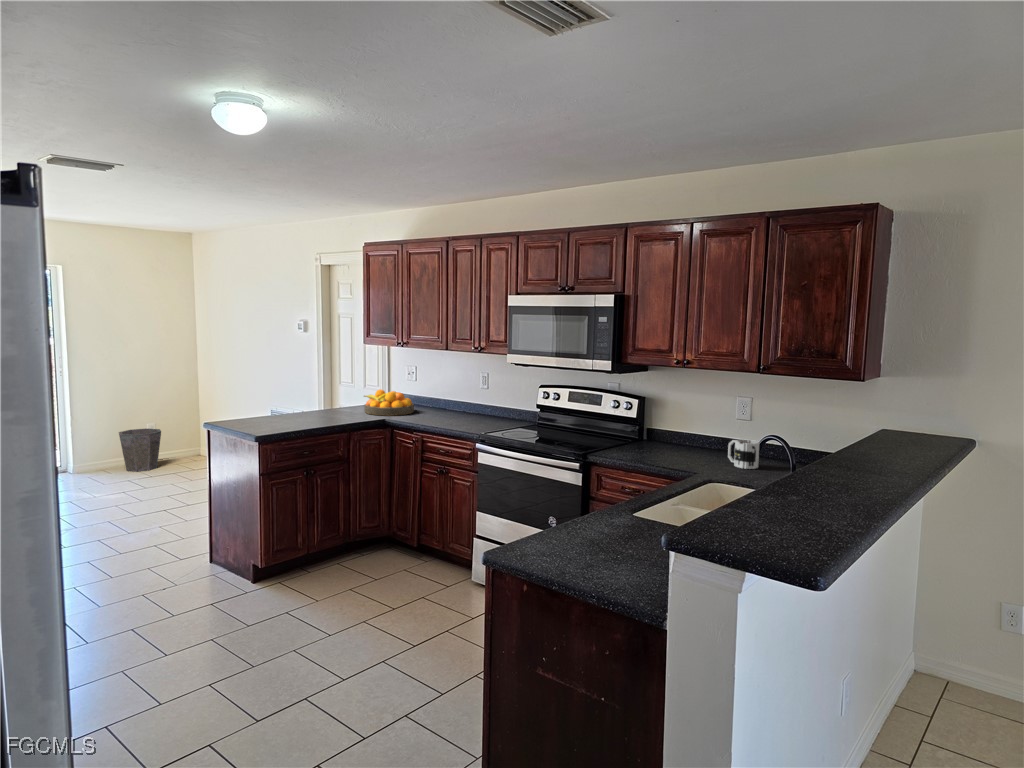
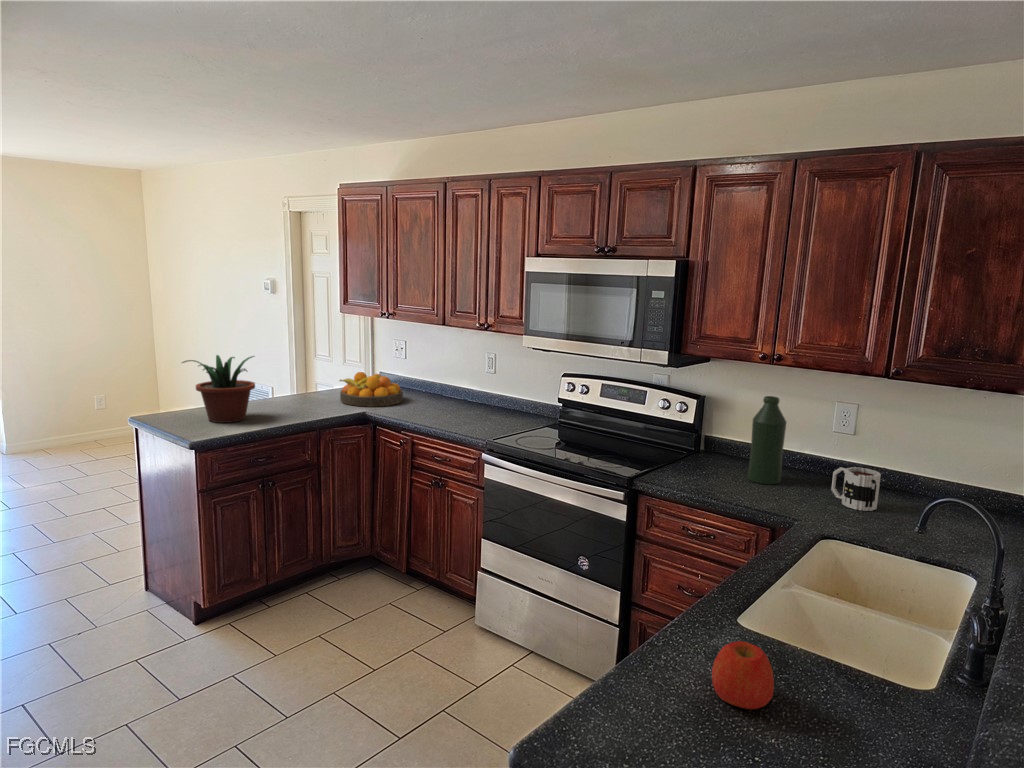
potted plant: none [246,374,300,425] -> present [182,355,255,423]
bottle: none [672,392,698,456] -> present [748,396,786,484]
waste bin: present [119,429,161,472] -> none [57,403,107,455]
apple: none [604,507,640,544] -> present [712,641,774,709]

